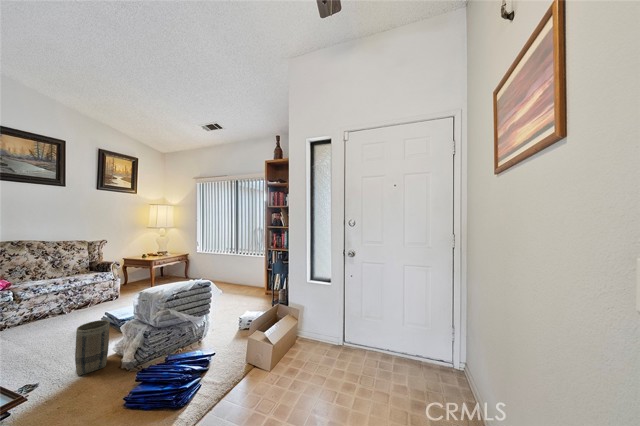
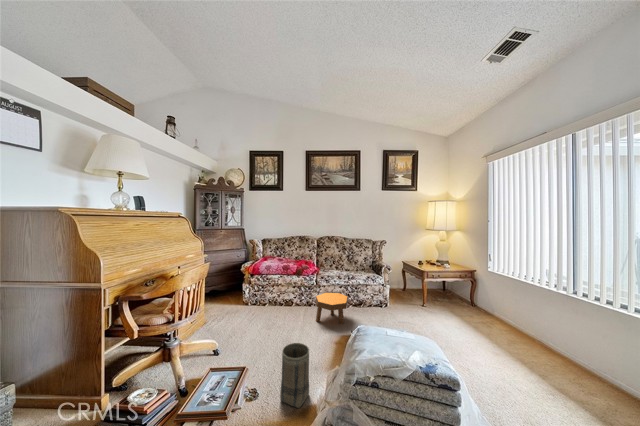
footstool: none [26,297,85,336] -> present [315,293,348,324]

